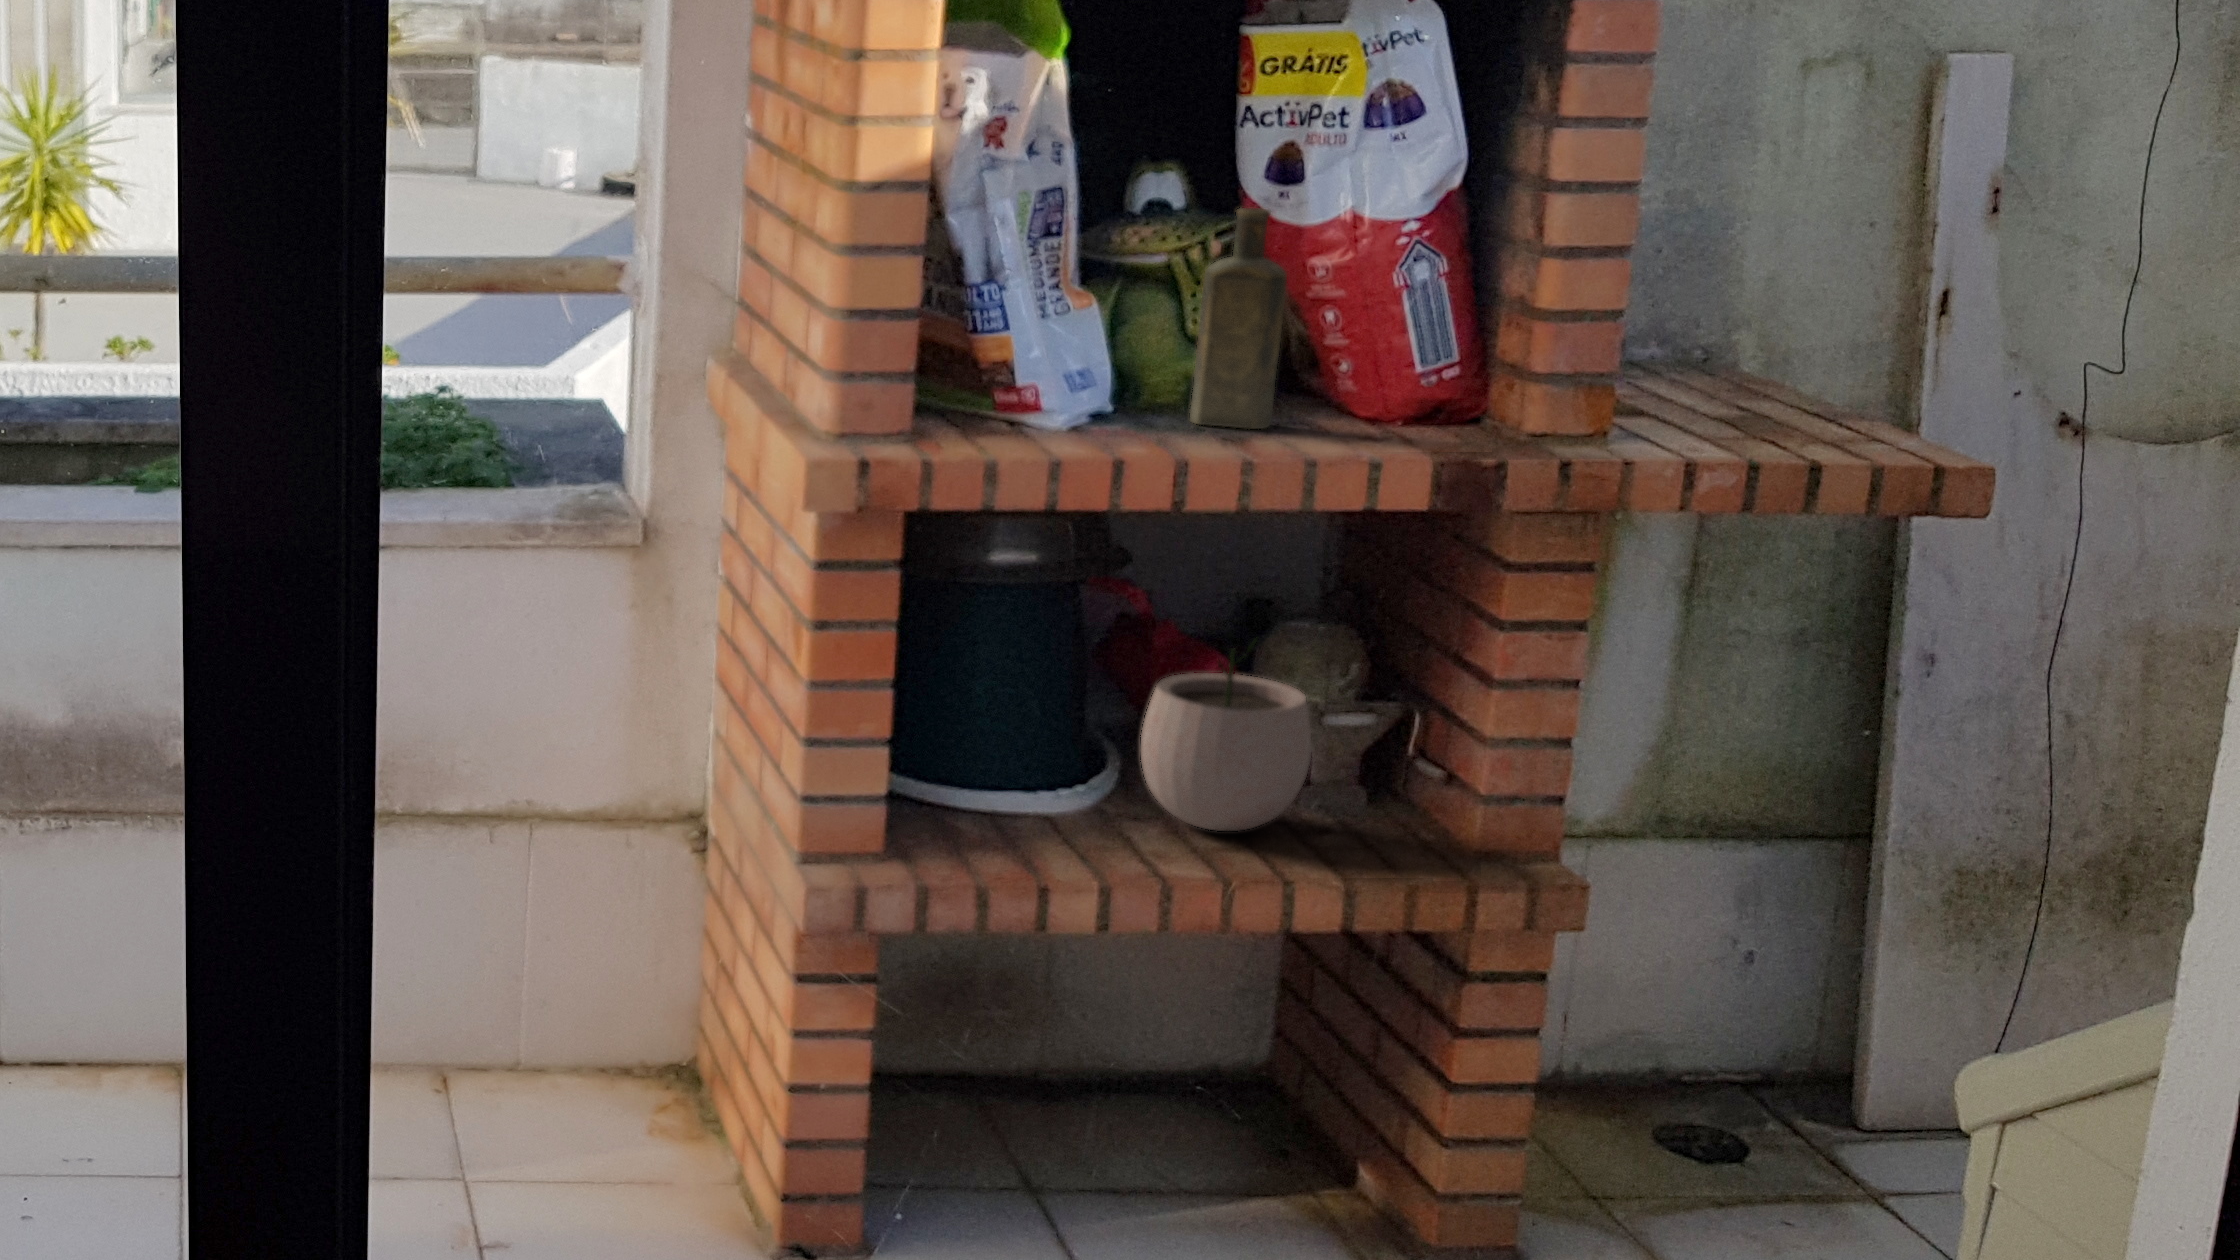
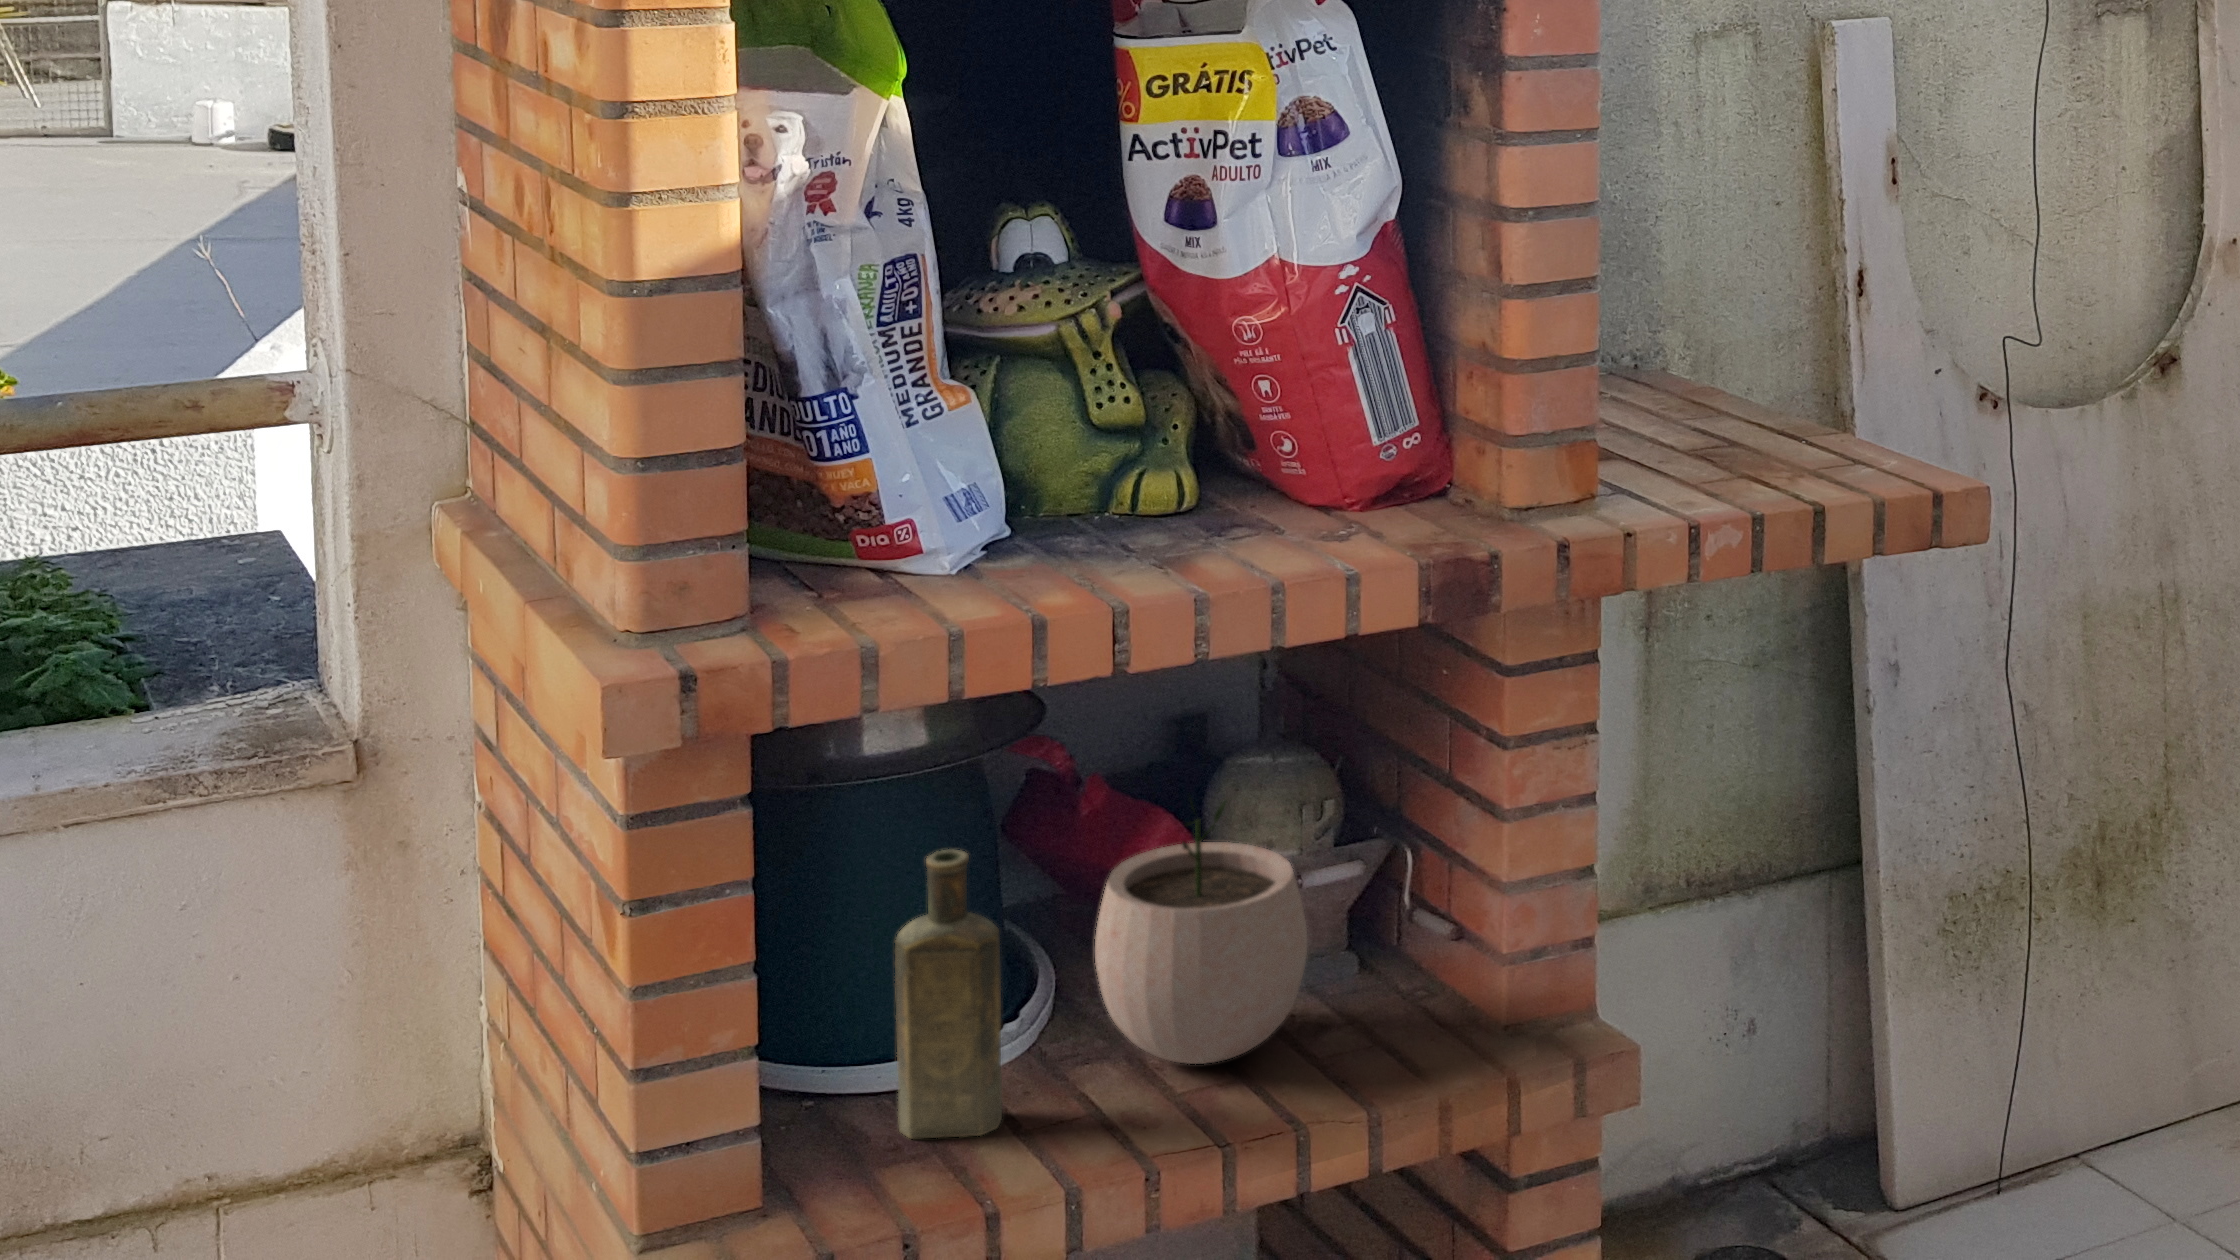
bottle: present [1190,208,1287,429] -> present [895,849,1002,1139]

